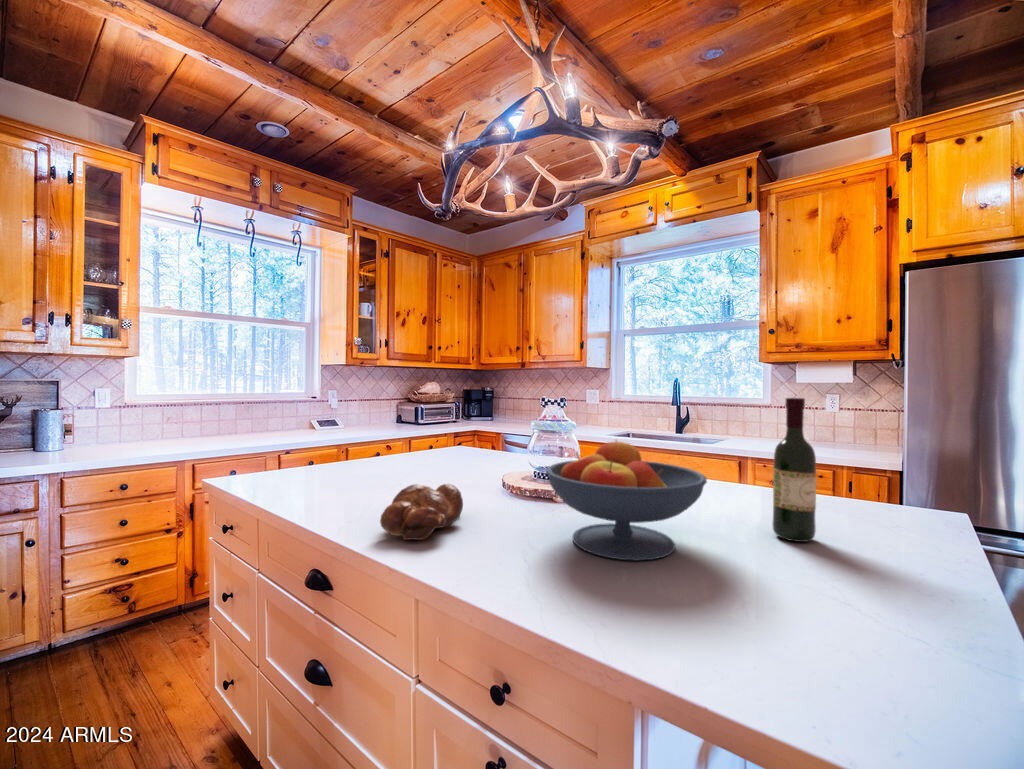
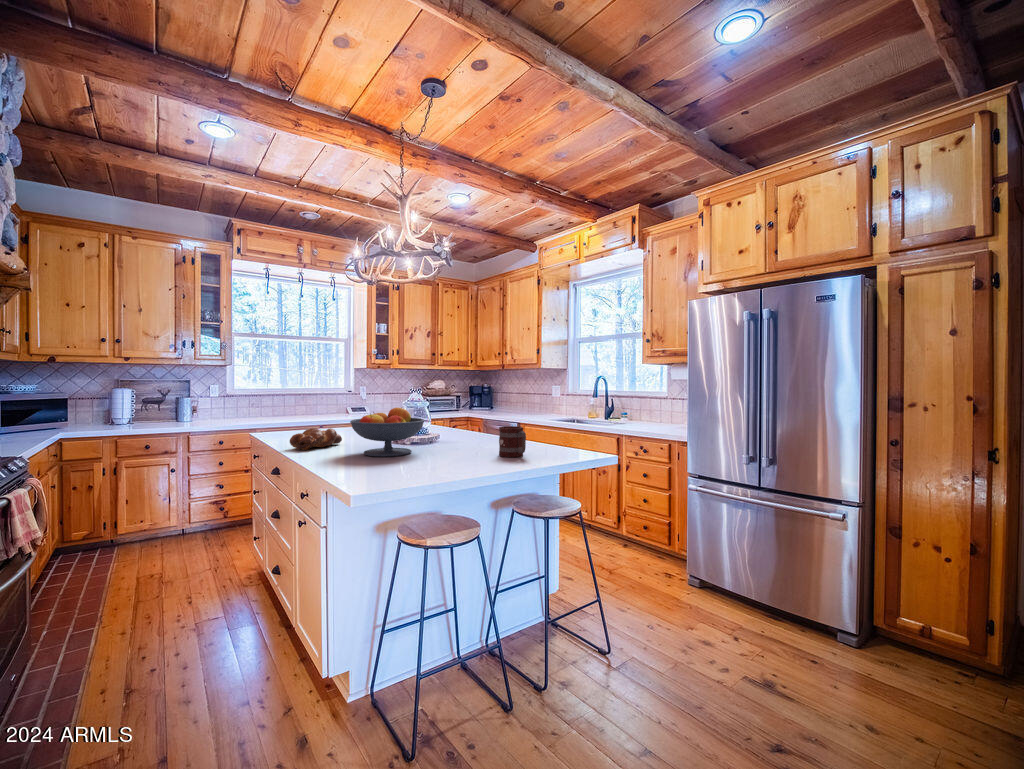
wine bottle: present [773,398,816,542] -> none [463,386,481,455]
mug: none [837,476,930,544] -> present [499,426,526,457]

